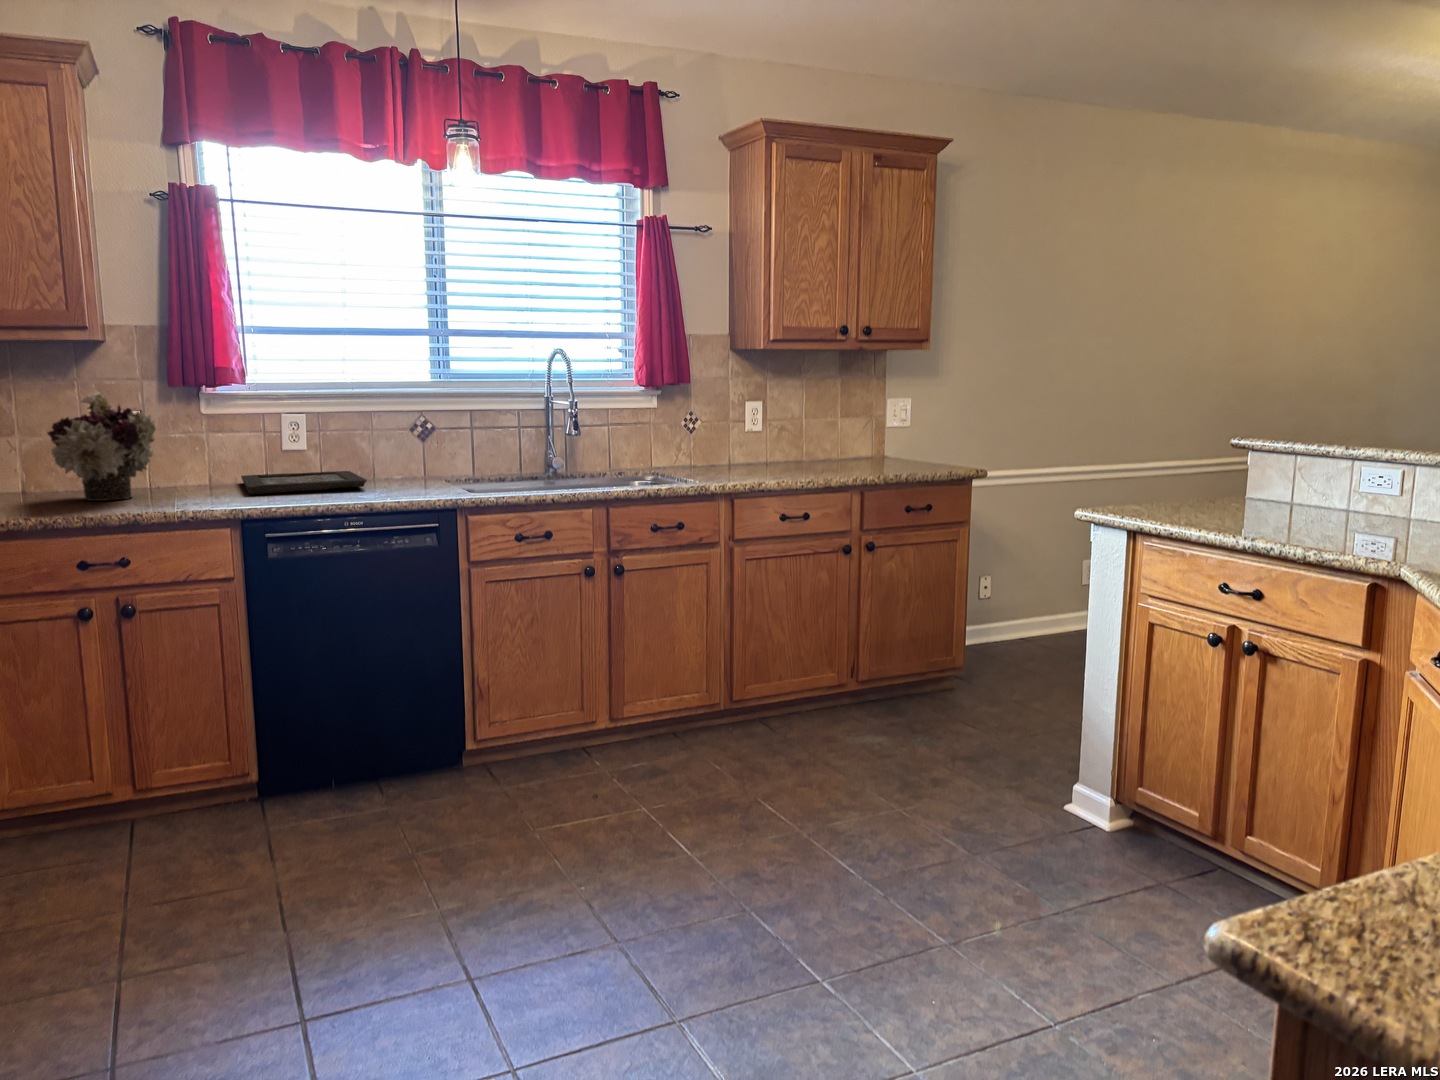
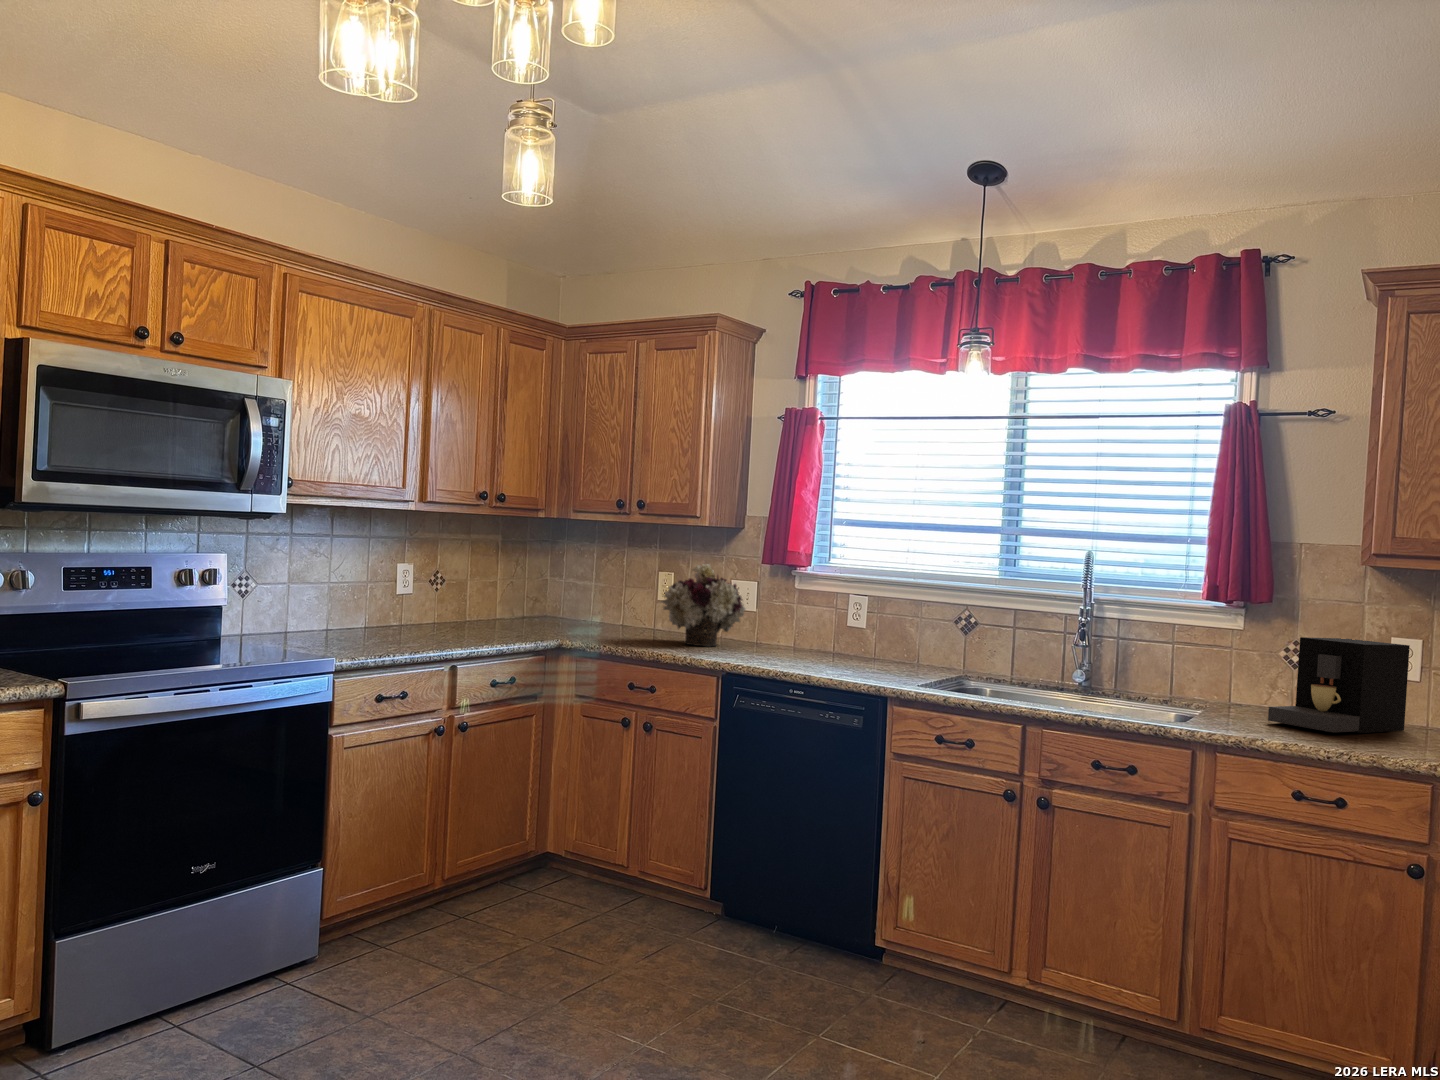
coffee maker: none [716,405,765,472] -> present [1268,637,1410,733]
decorative tray: present [241,471,367,494] -> none [774,645,907,666]

